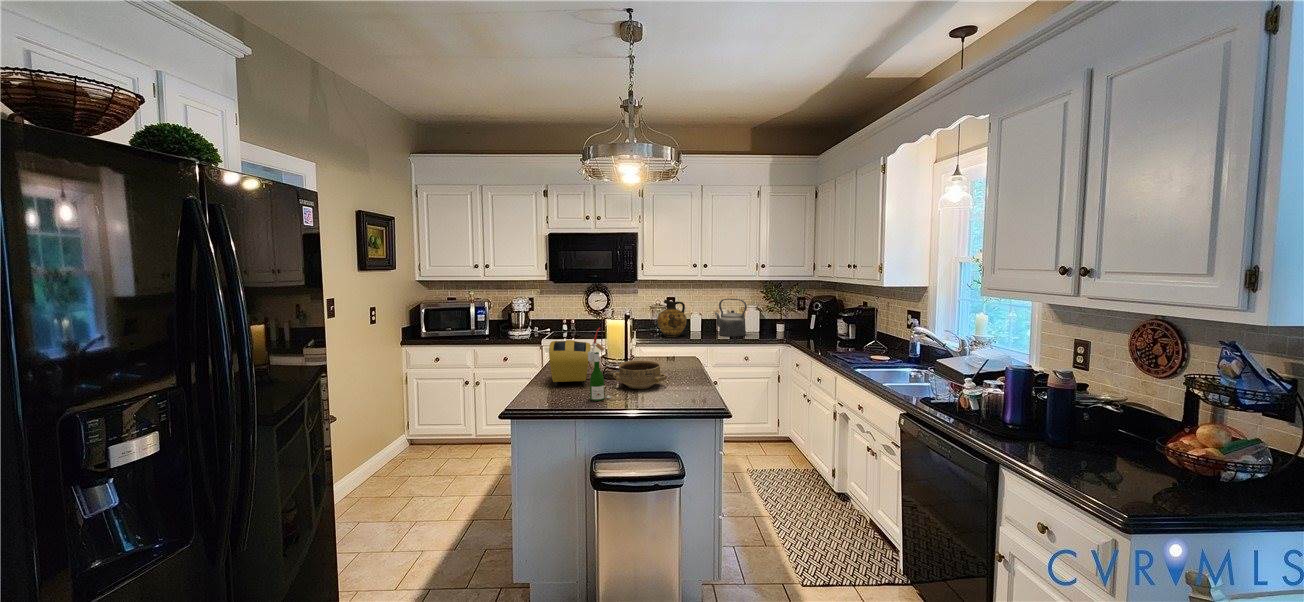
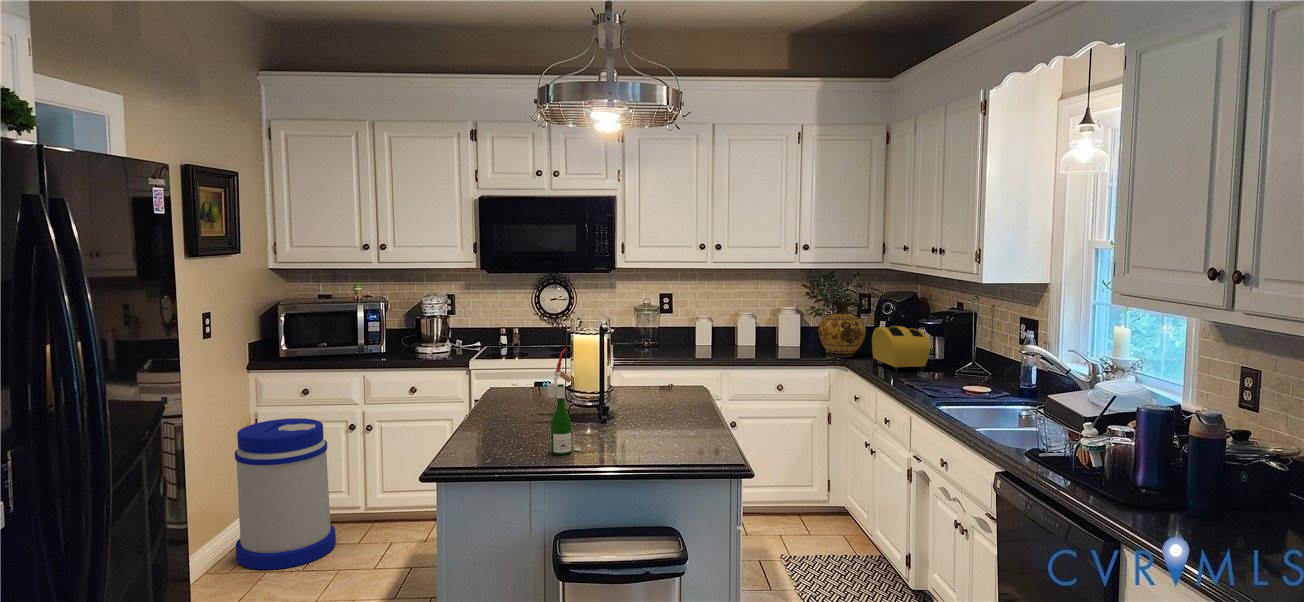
kettle: present [715,299,747,337] -> none [734,297,783,356]
ceramic jug: present [657,300,687,337] -> present [818,299,866,357]
toaster: present [549,340,591,387] -> present [872,326,930,372]
ceramic bowl: present [613,360,667,389] -> none [583,395,662,437]
trash can: none [391,377,457,476] -> present [235,418,336,570]

